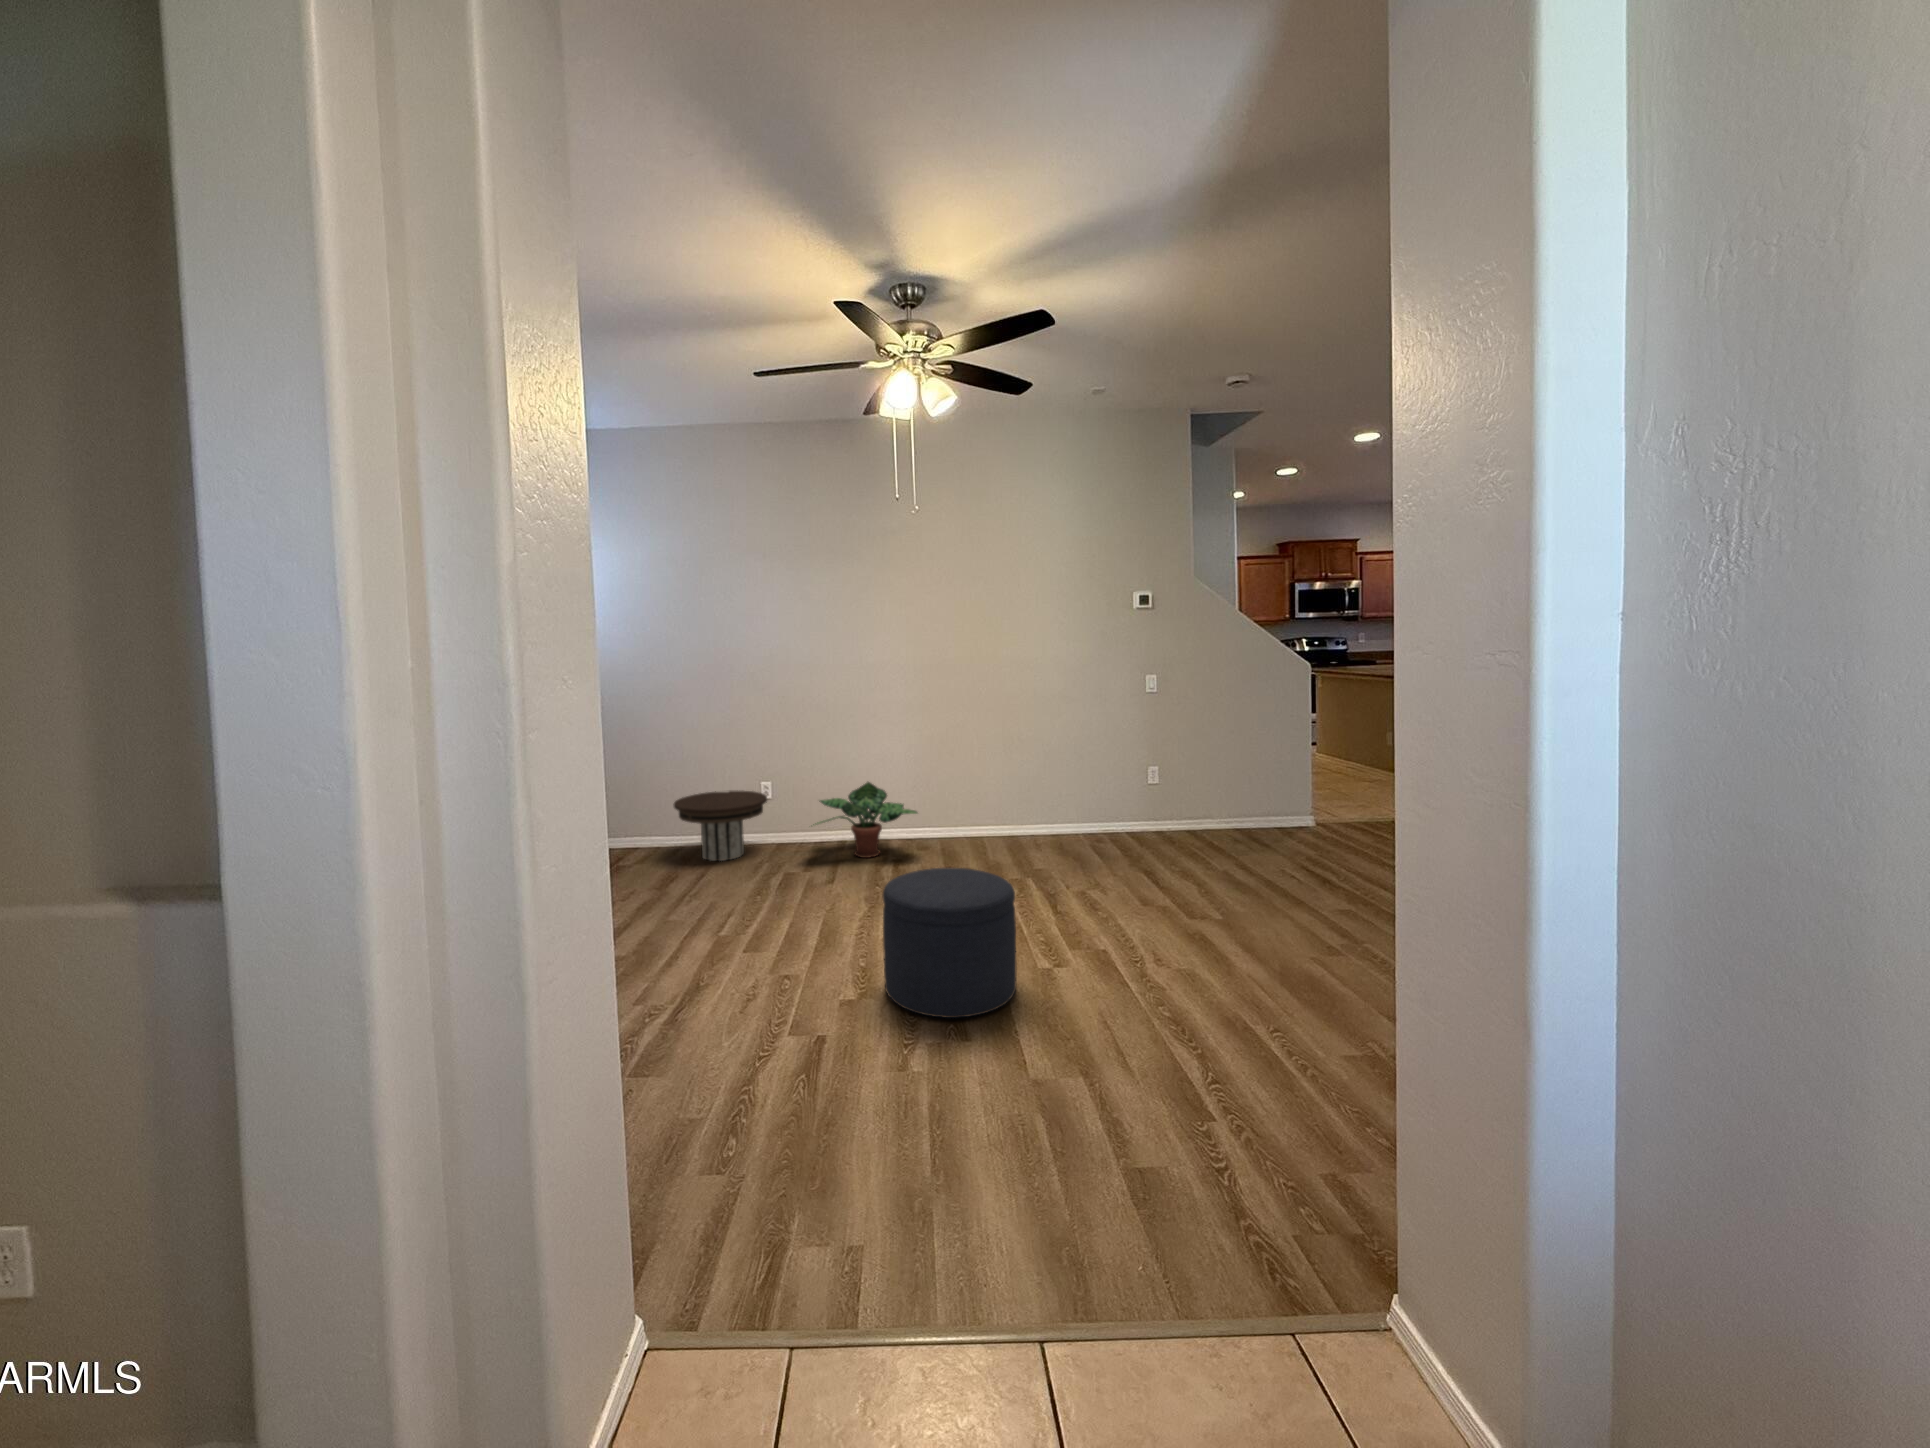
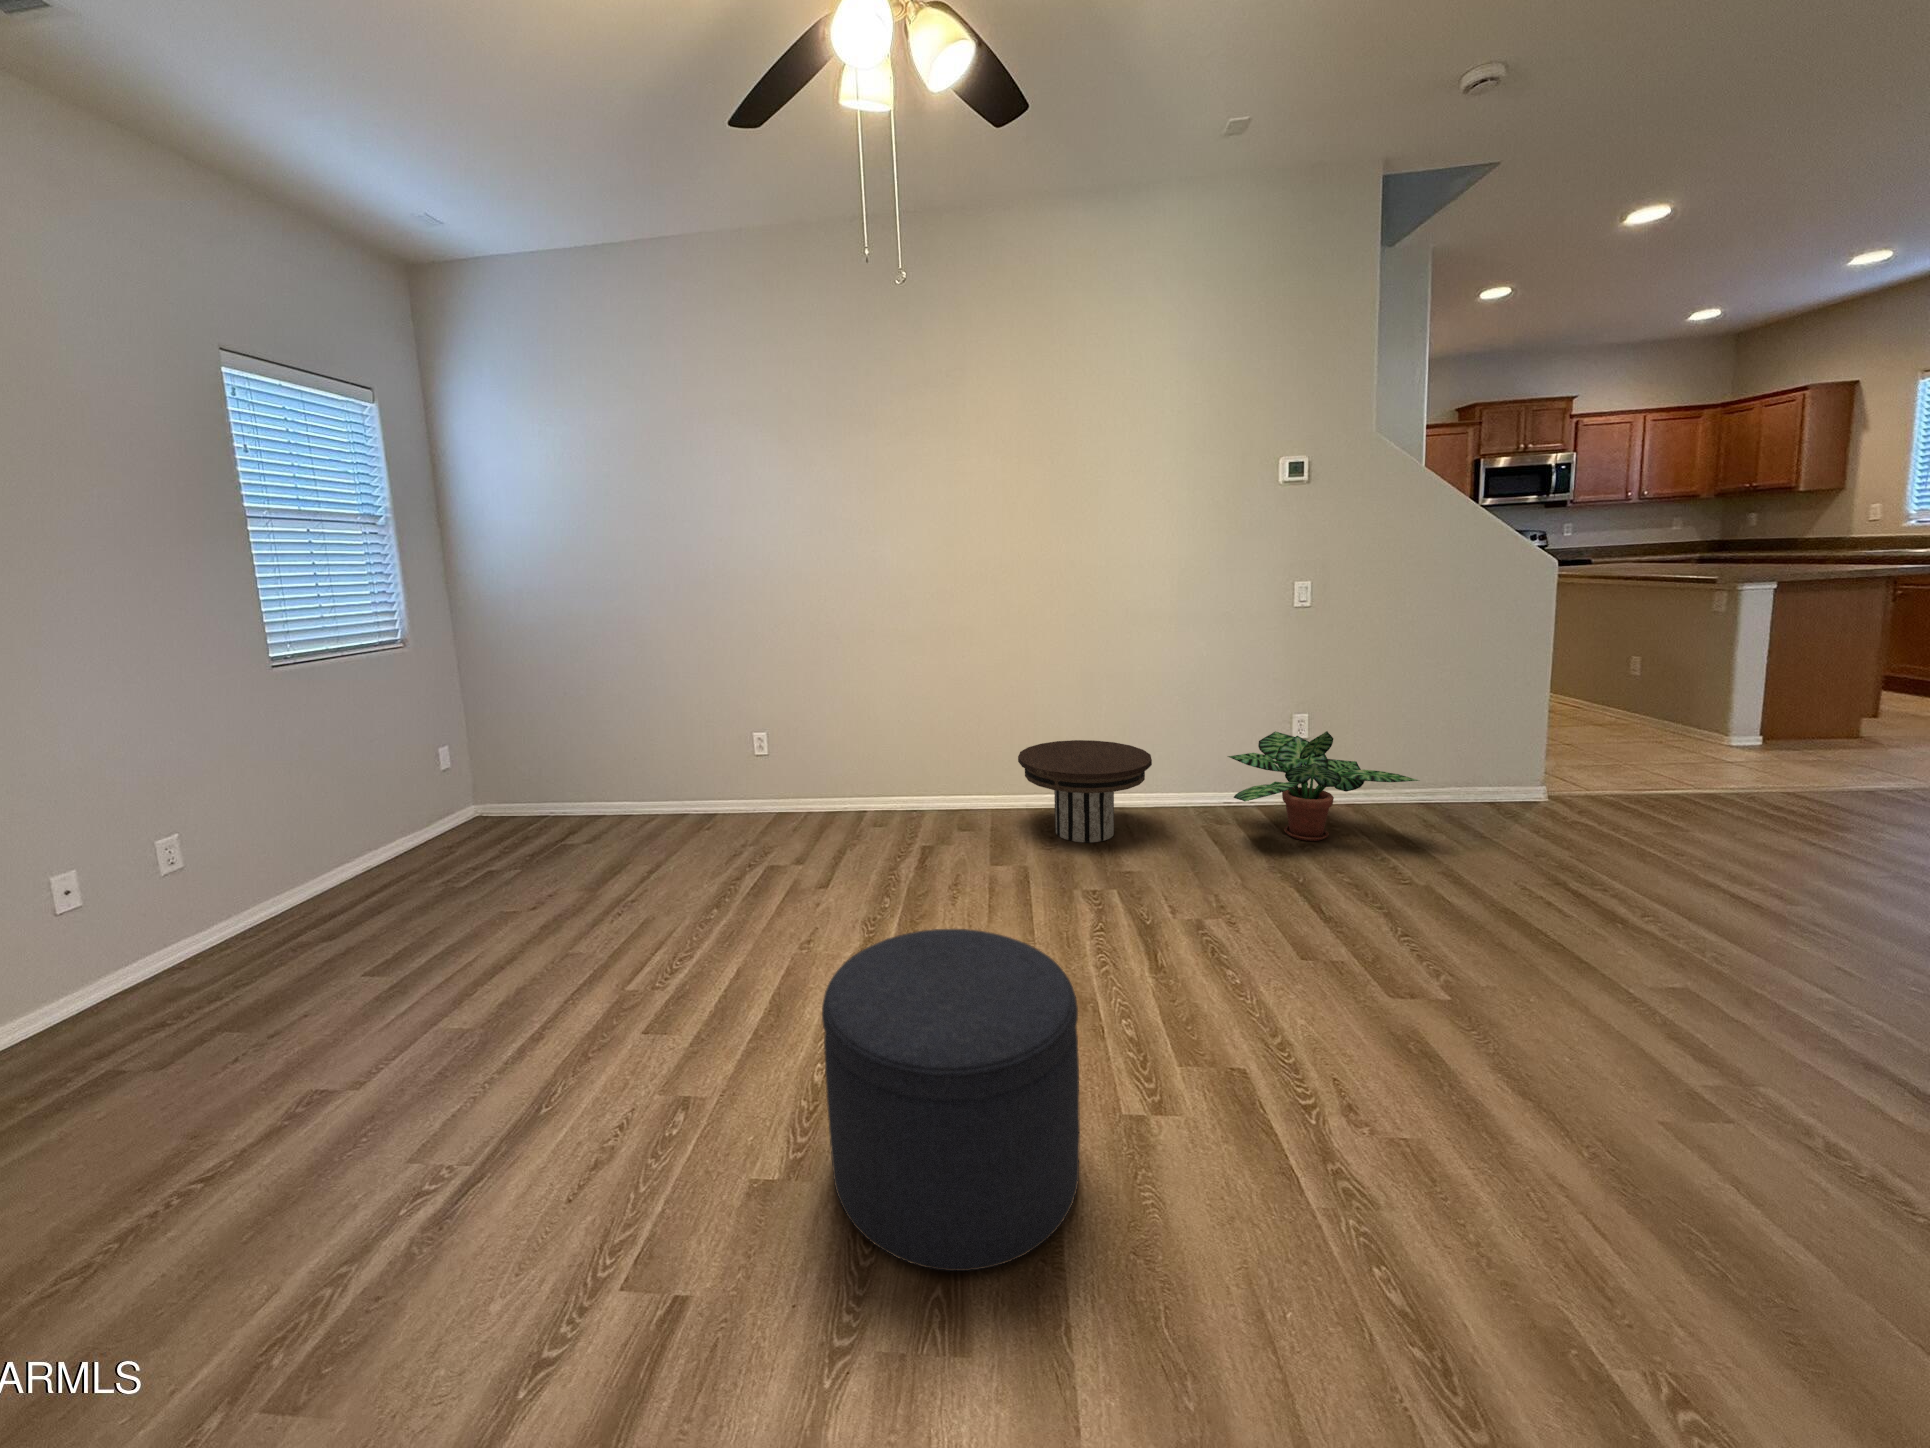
potted plant: present [813,782,917,858] -> present [1228,731,1419,841]
side table: present [674,791,767,861] -> present [1018,740,1152,843]

